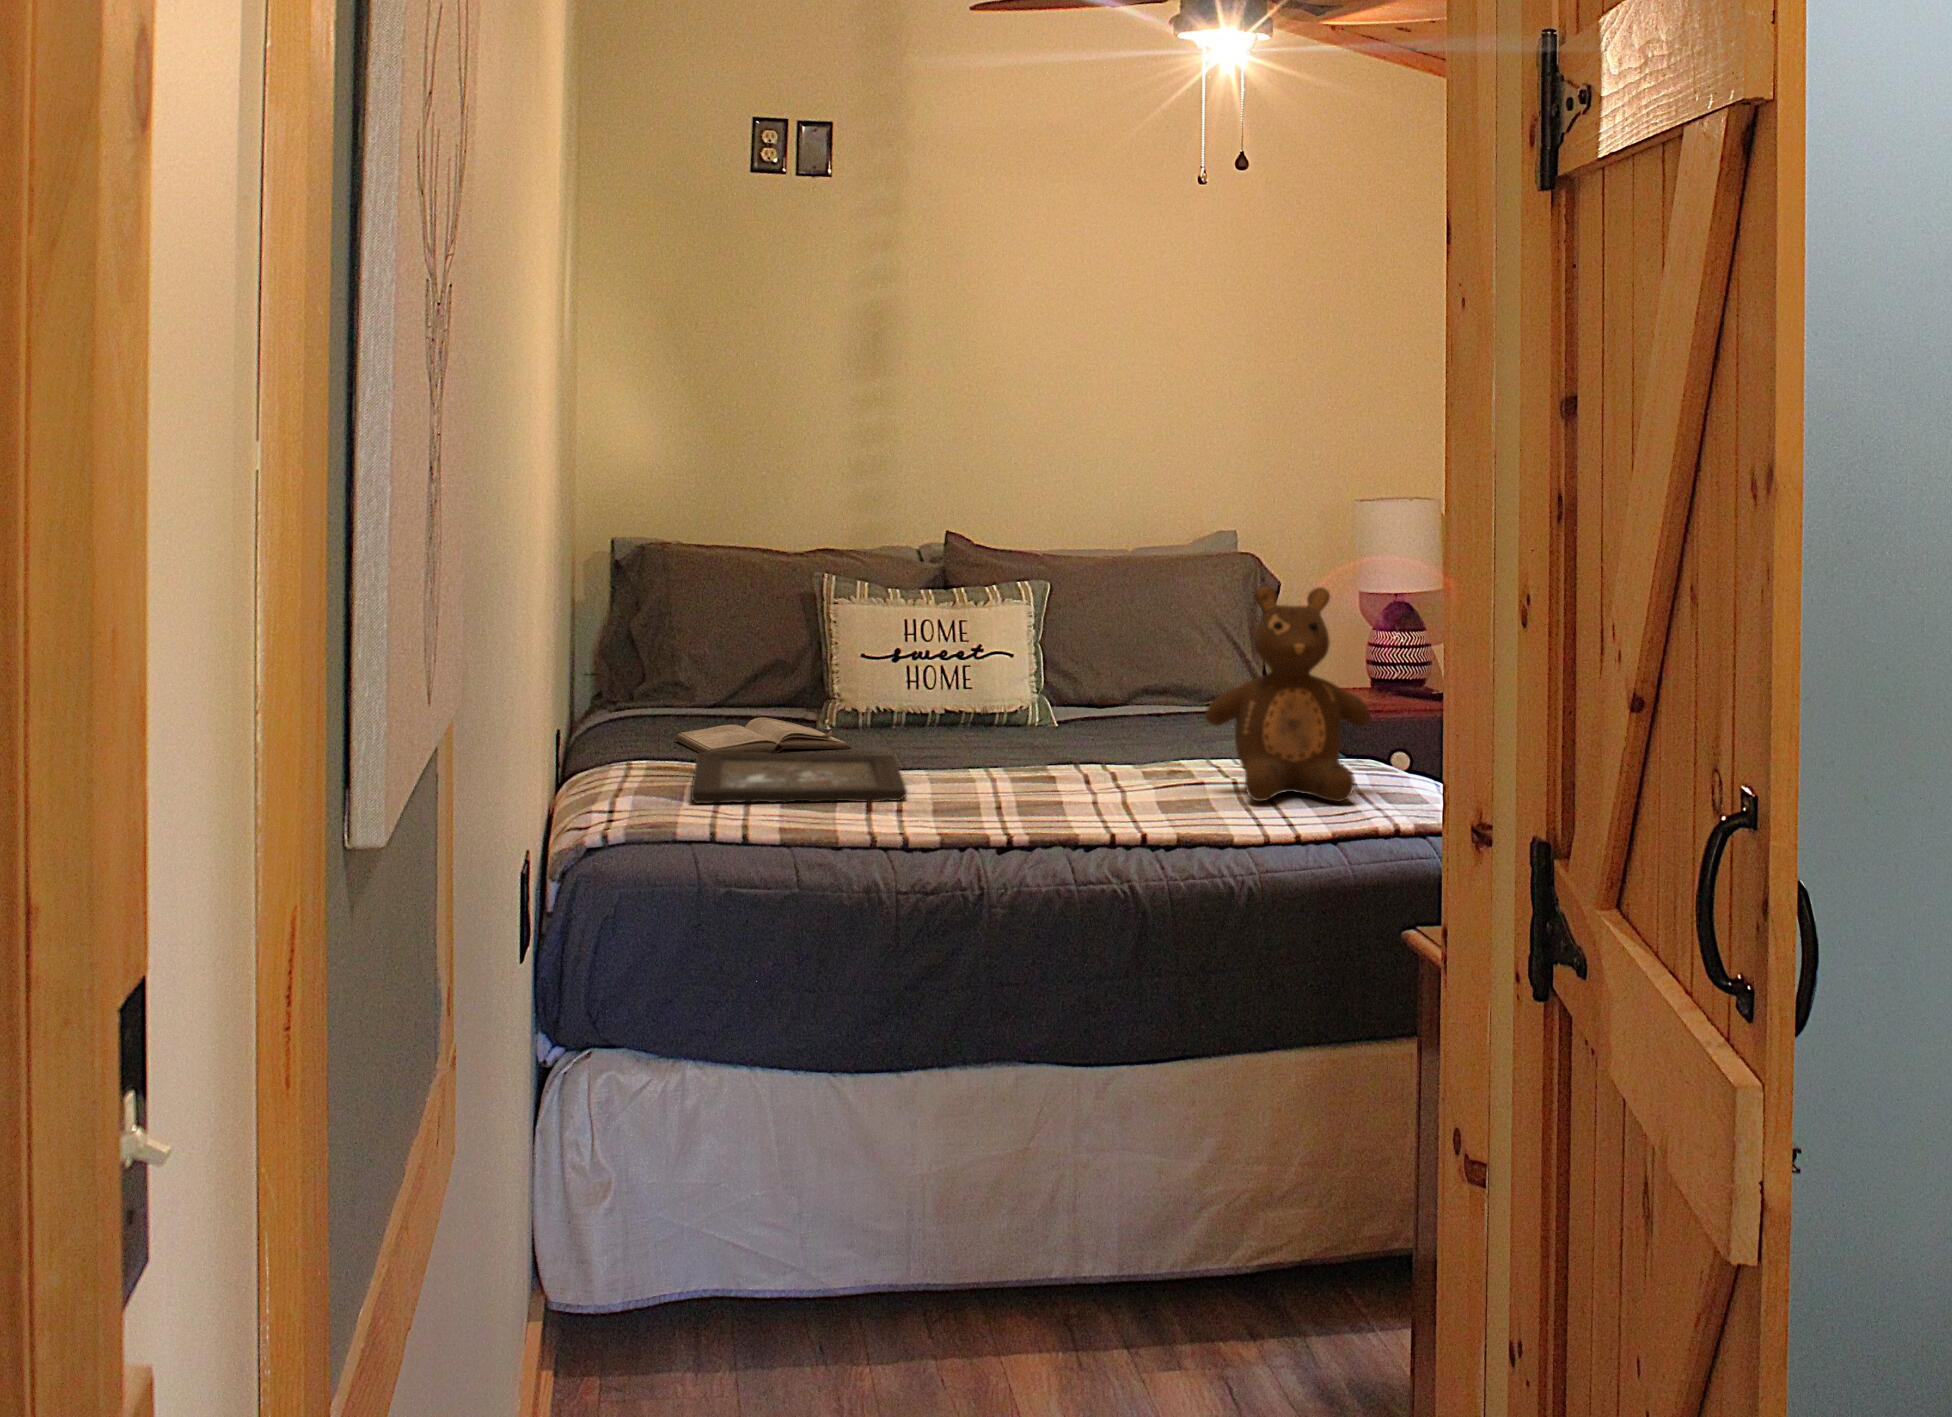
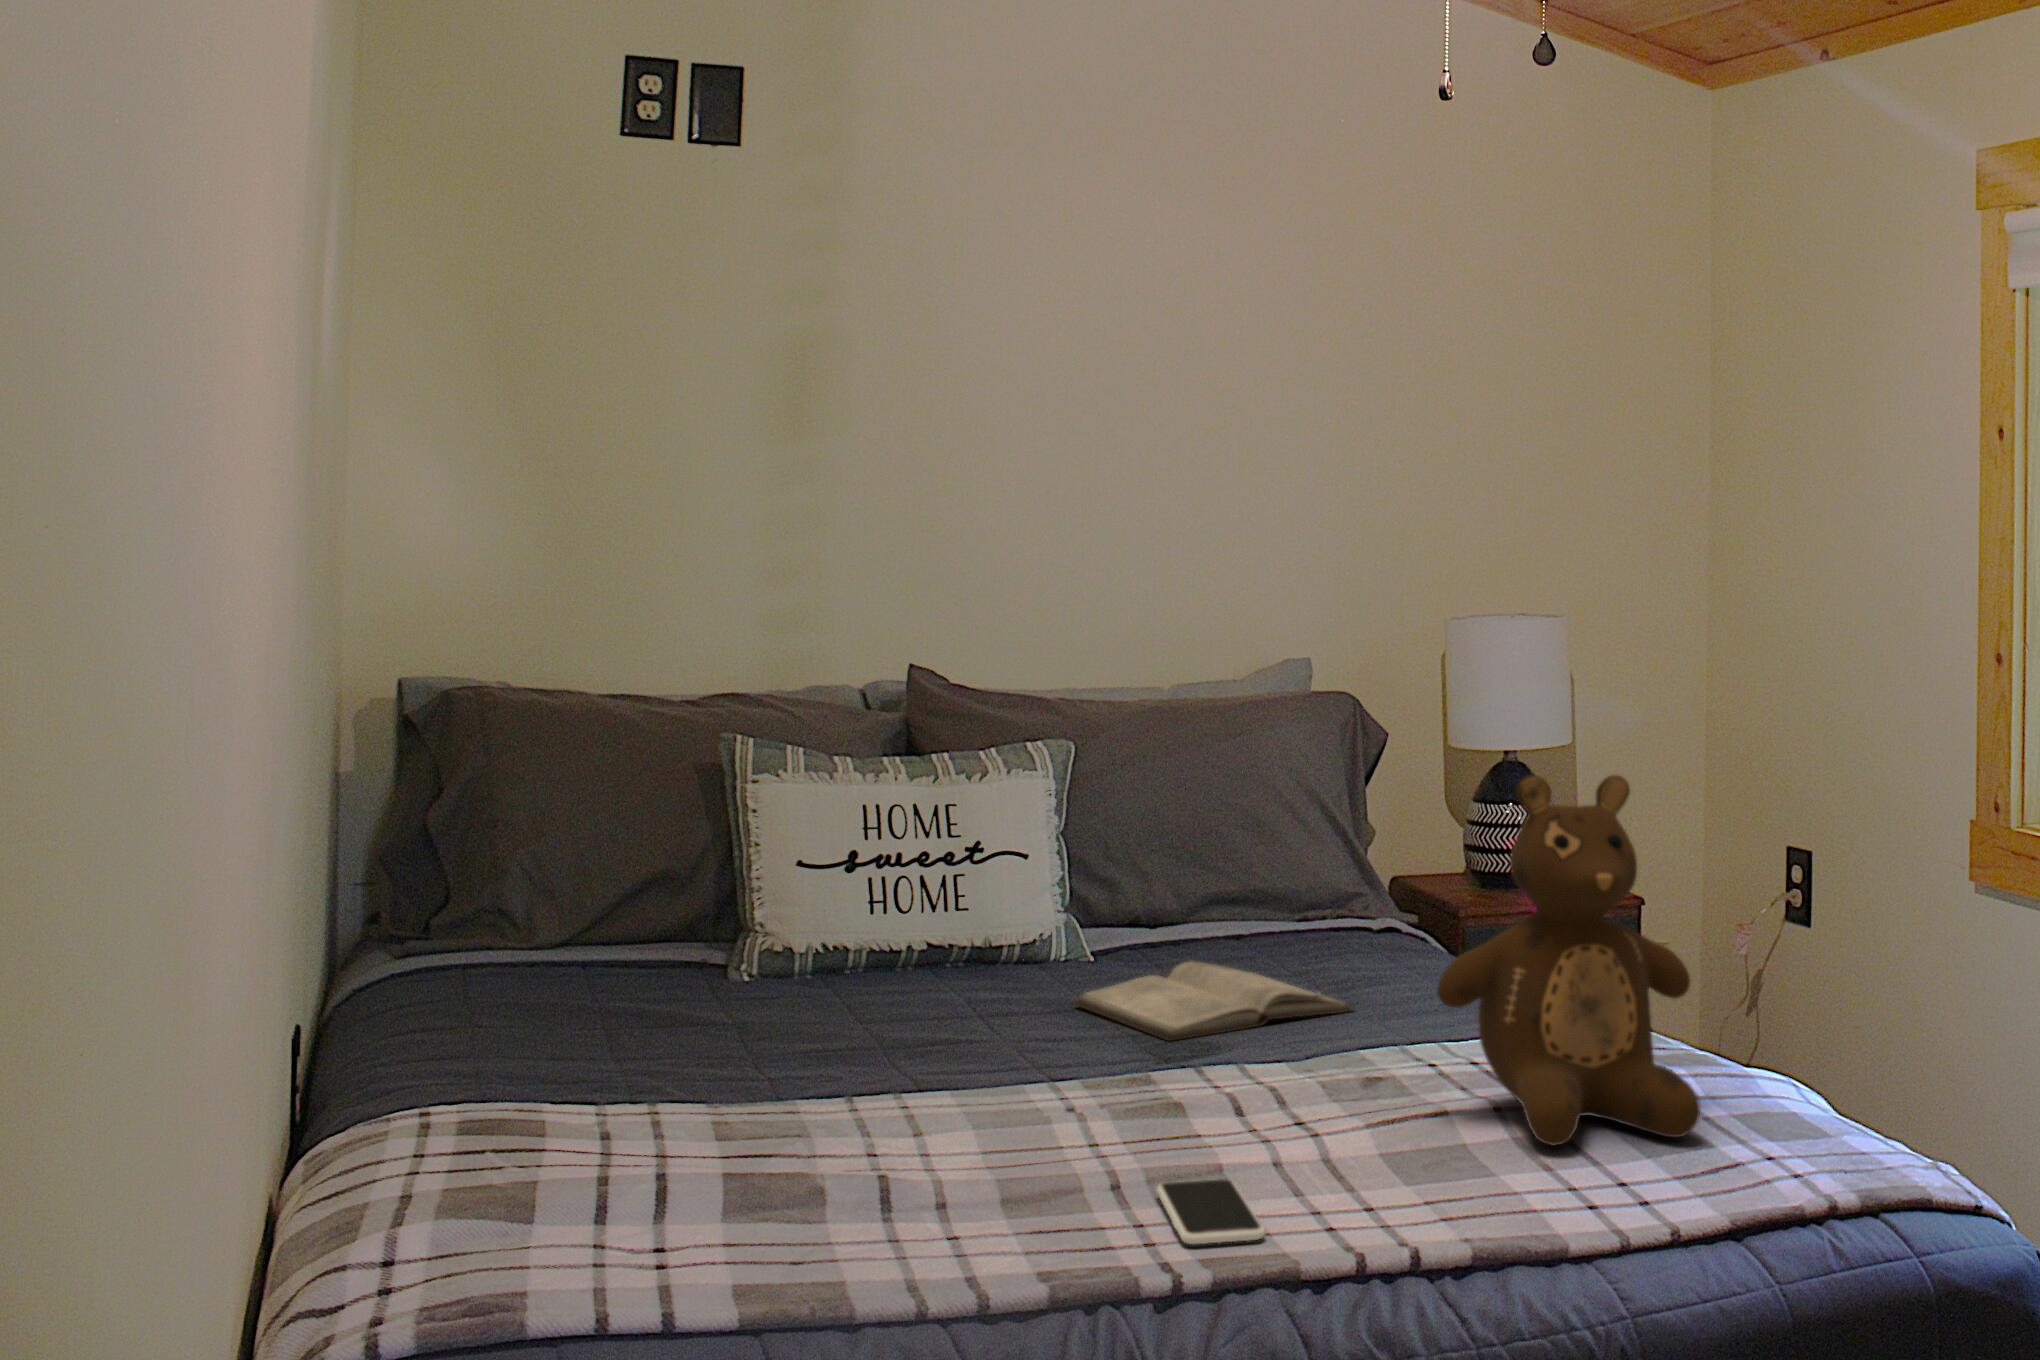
diary: present [674,717,852,753] -> present [1075,962,1353,1041]
tray: present [691,753,907,803] -> none [539,1059,950,1217]
smartphone: none [1014,803,1061,824] -> present [1157,1179,1265,1244]

